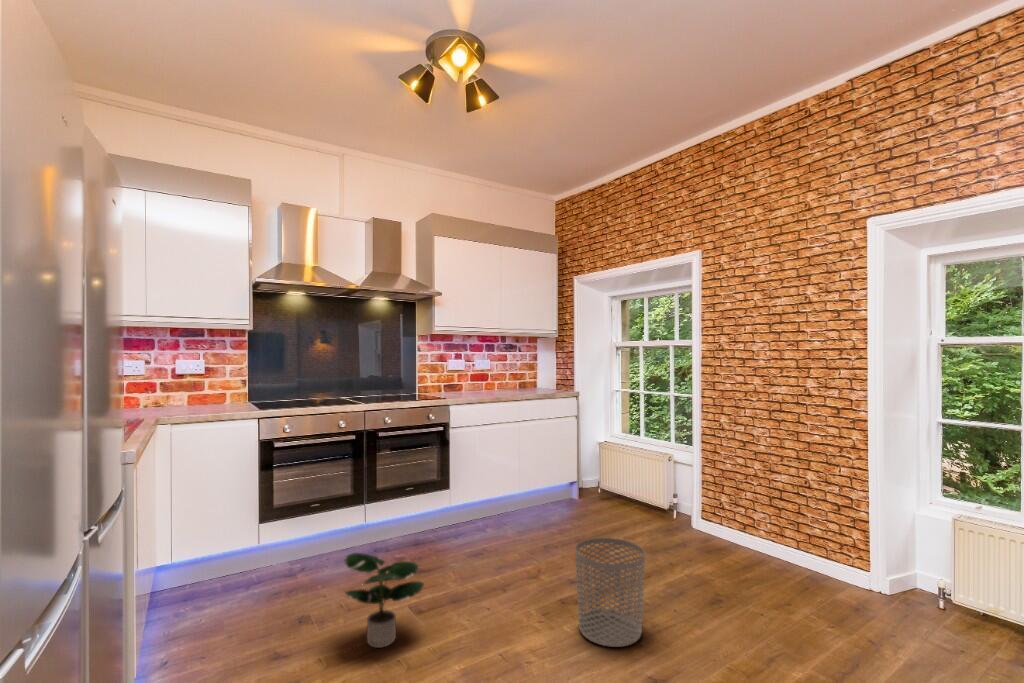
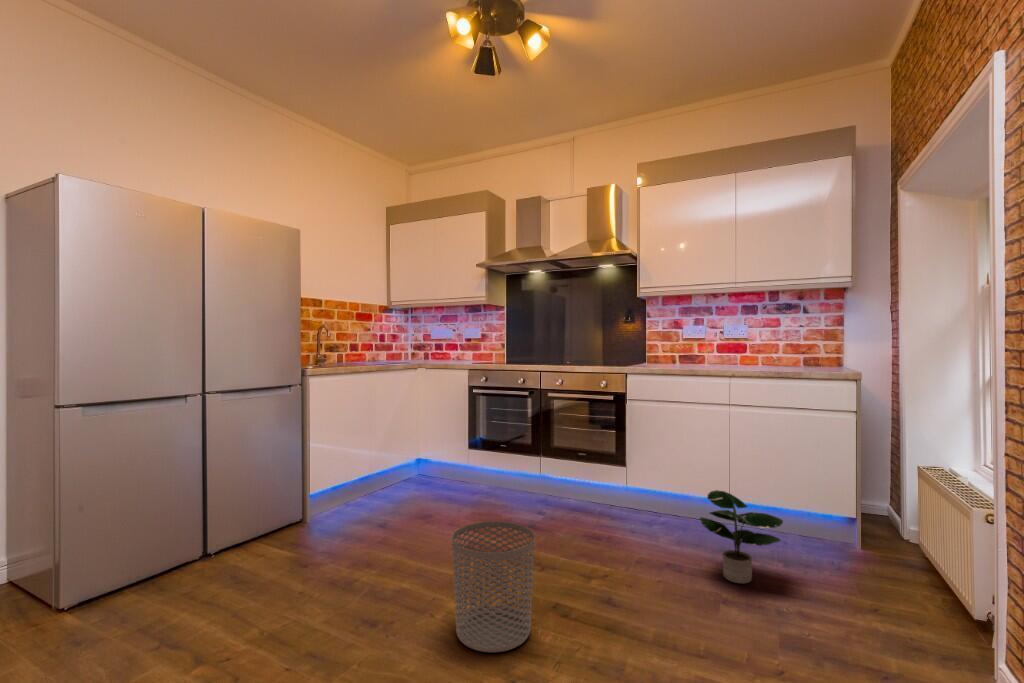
potted plant: present [345,553,424,648] -> present [699,490,783,584]

